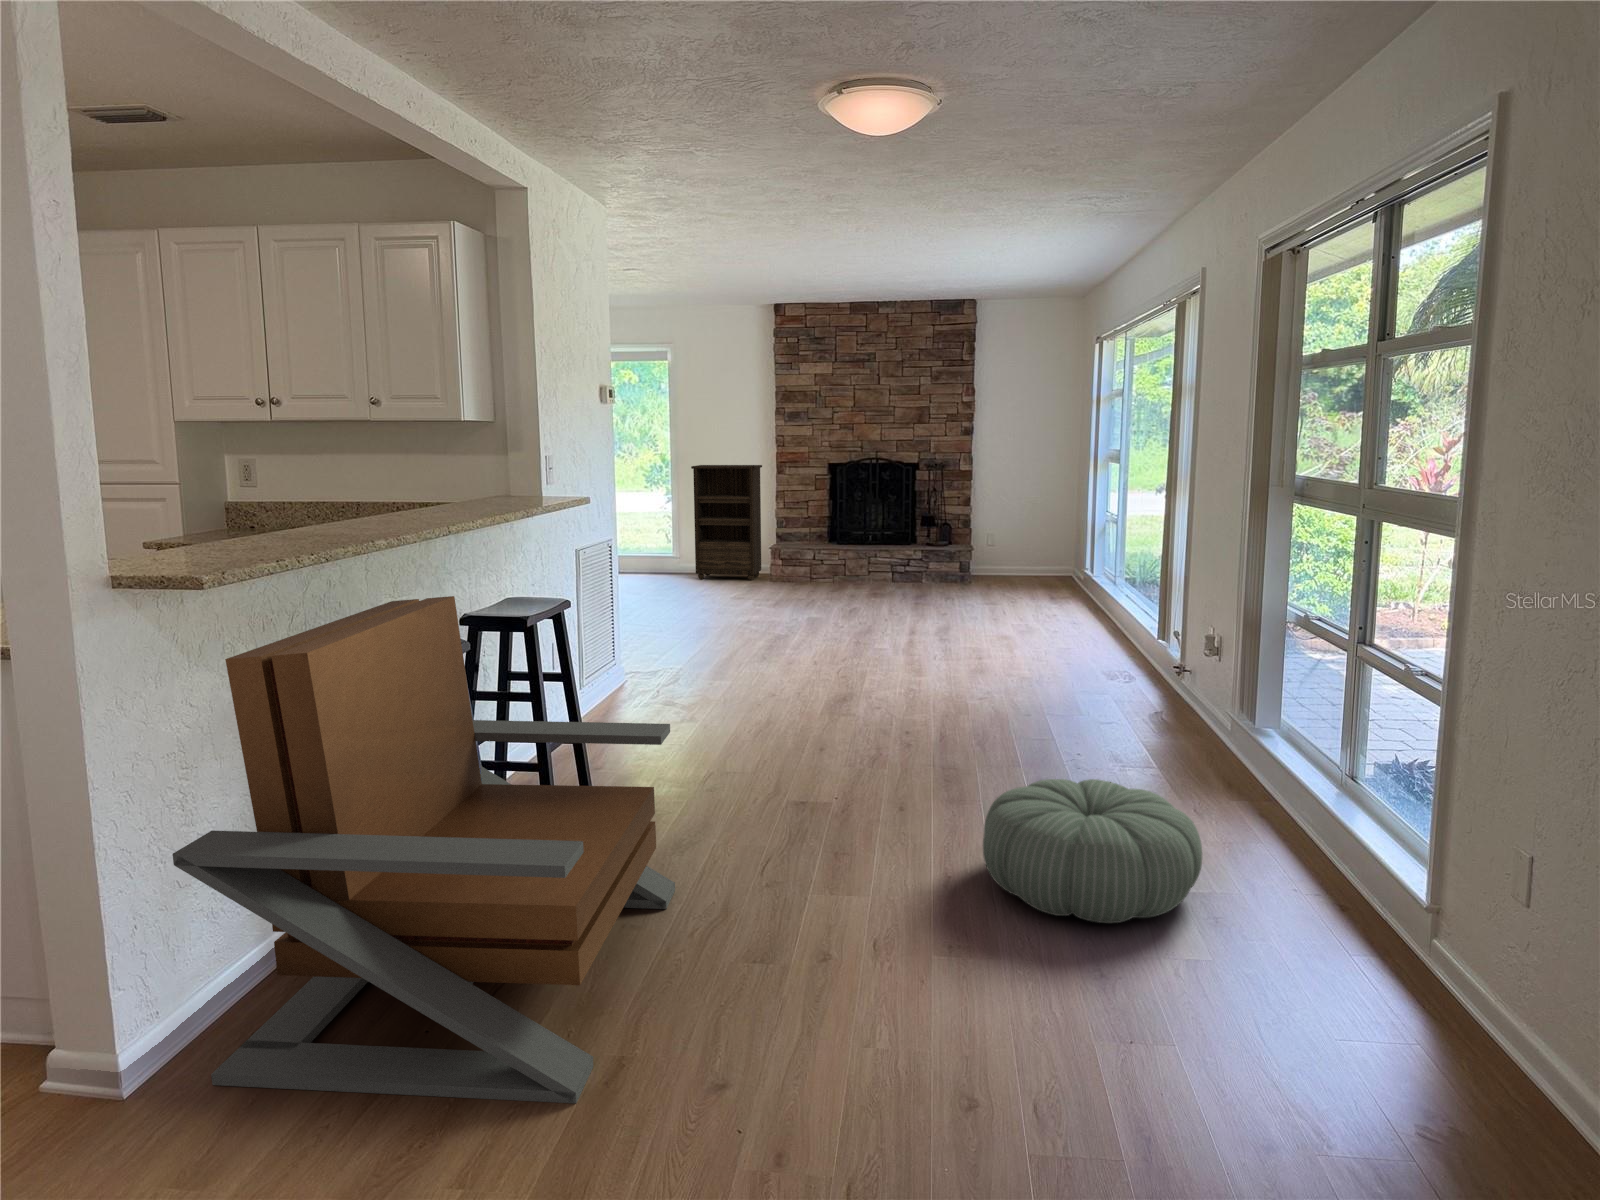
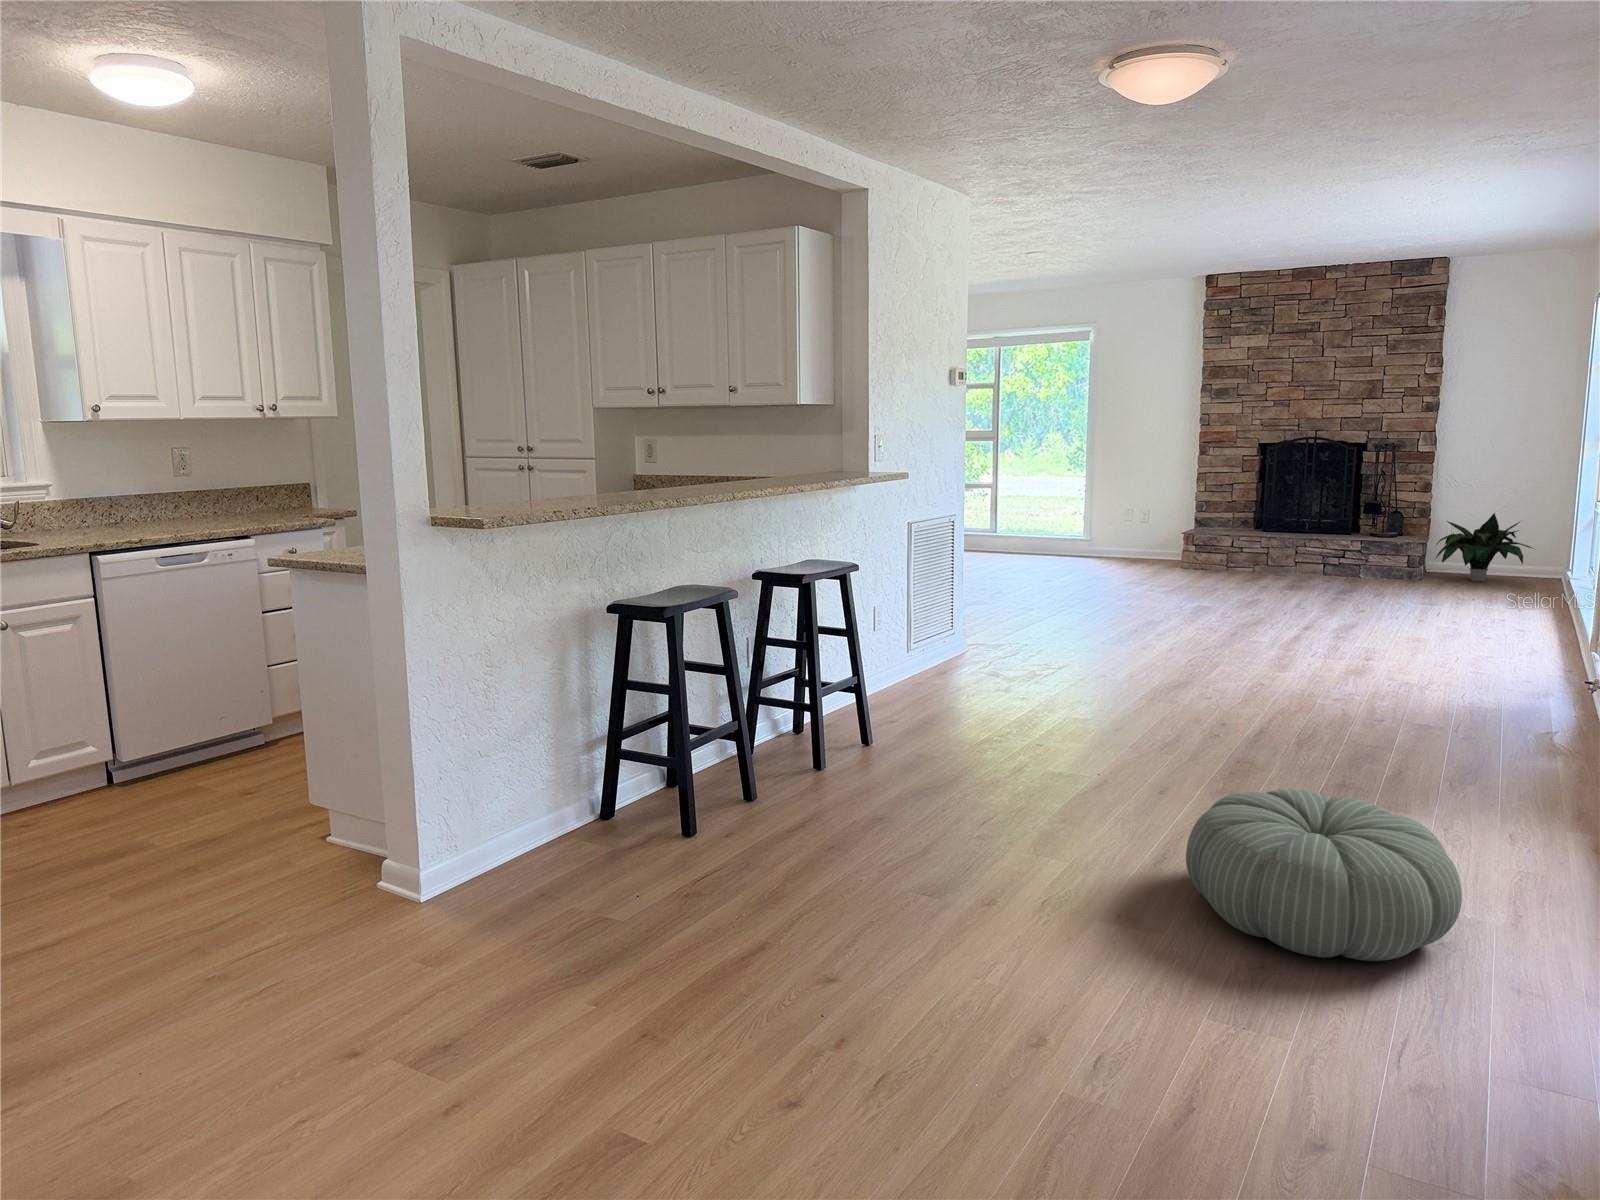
bookshelf: present [691,465,762,580] -> none [1103,446,1182,564]
potted plant: none [977,522,1049,582] -> present [1436,513,1533,582]
lounge chair: present [172,596,675,1103] -> none [447,550,883,983]

